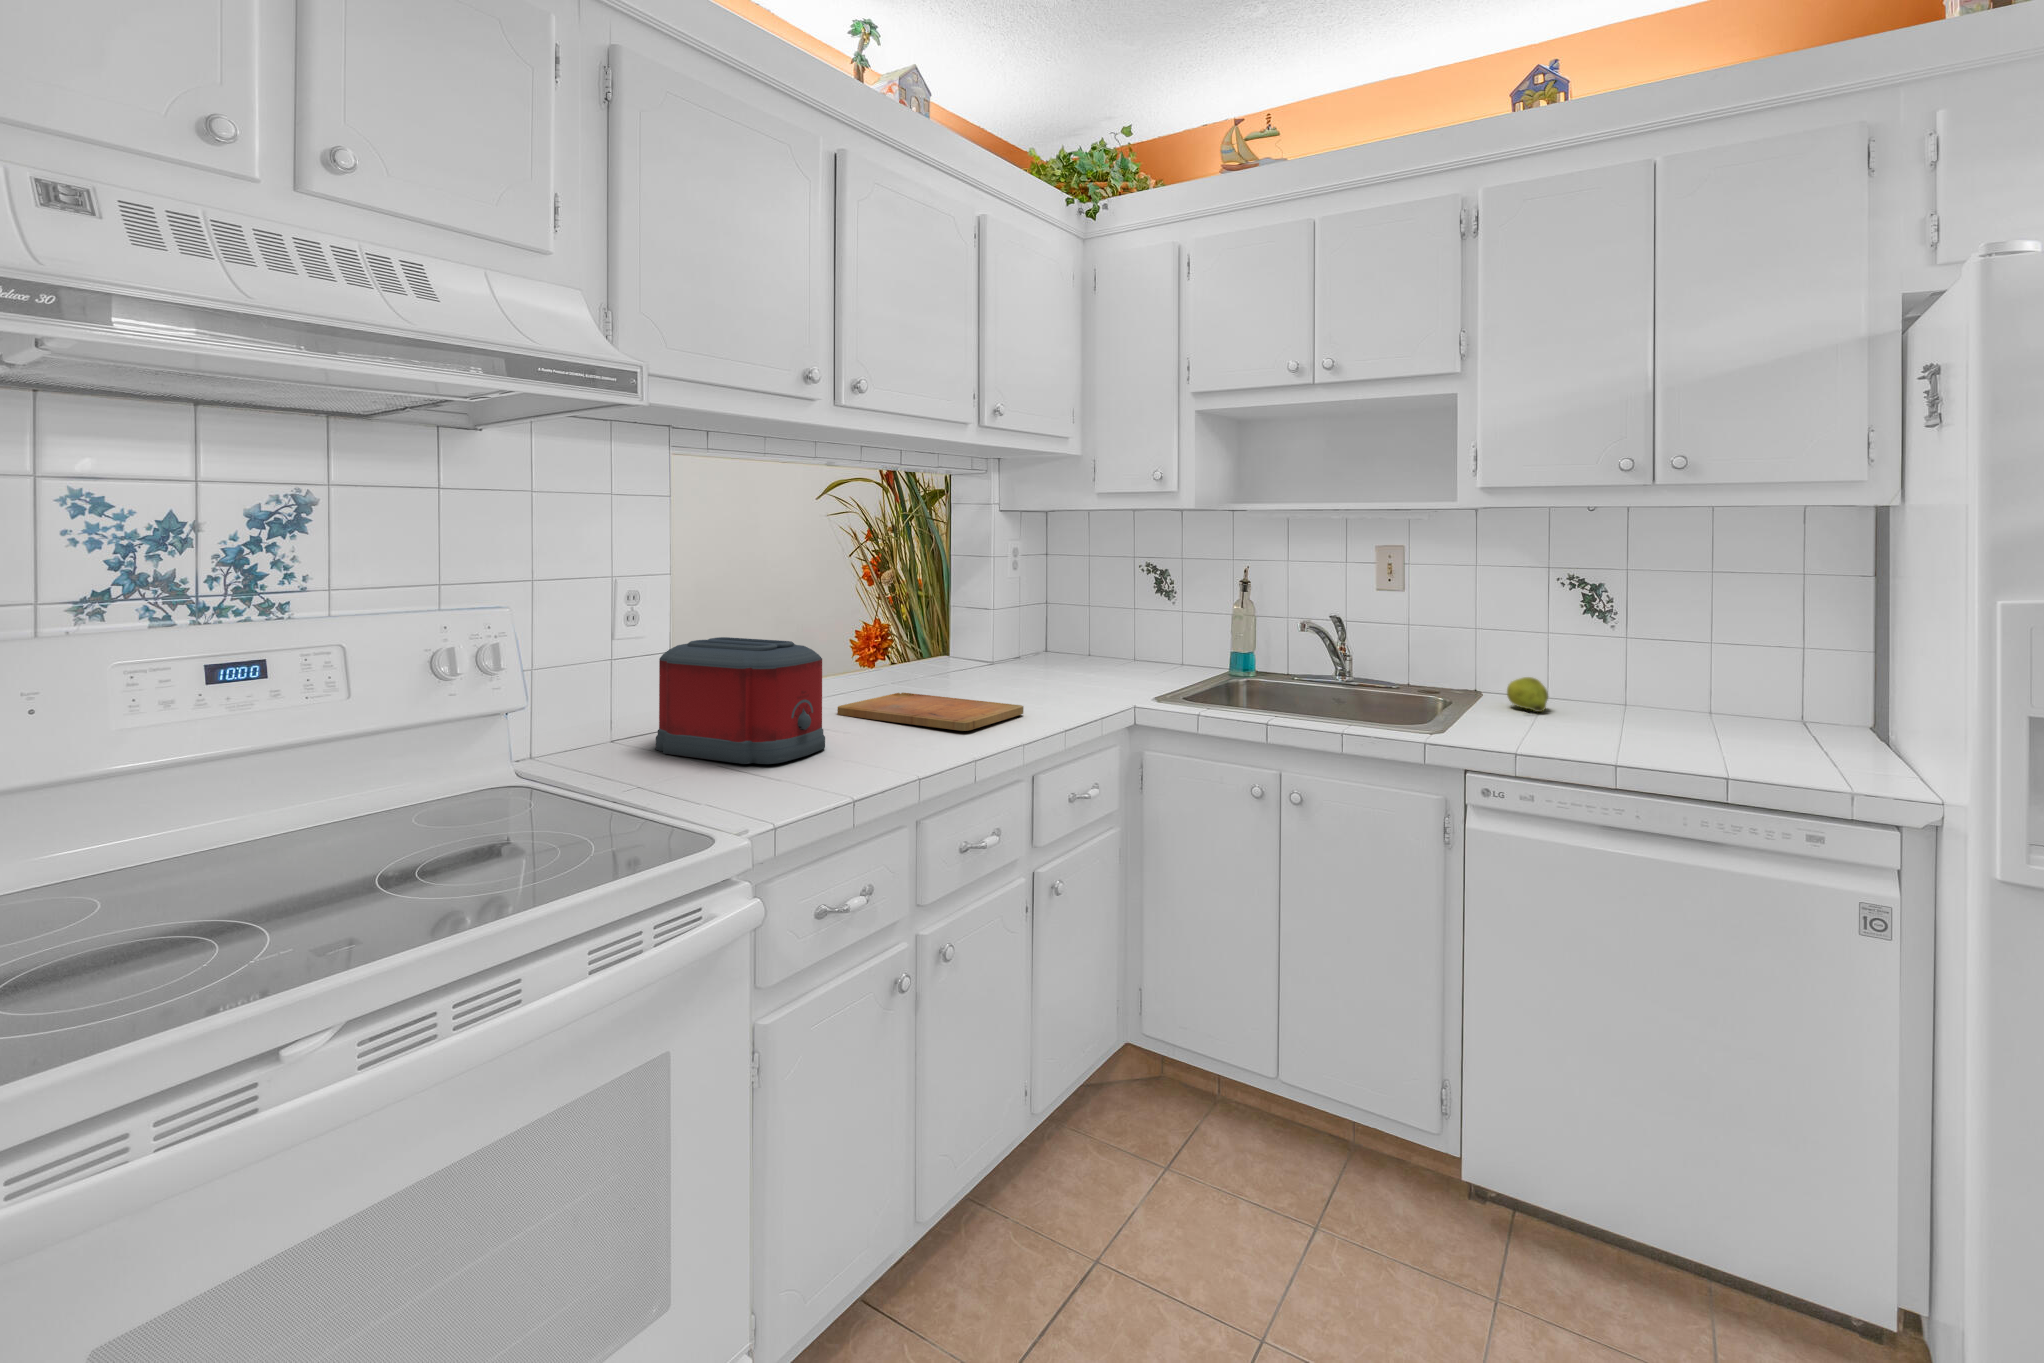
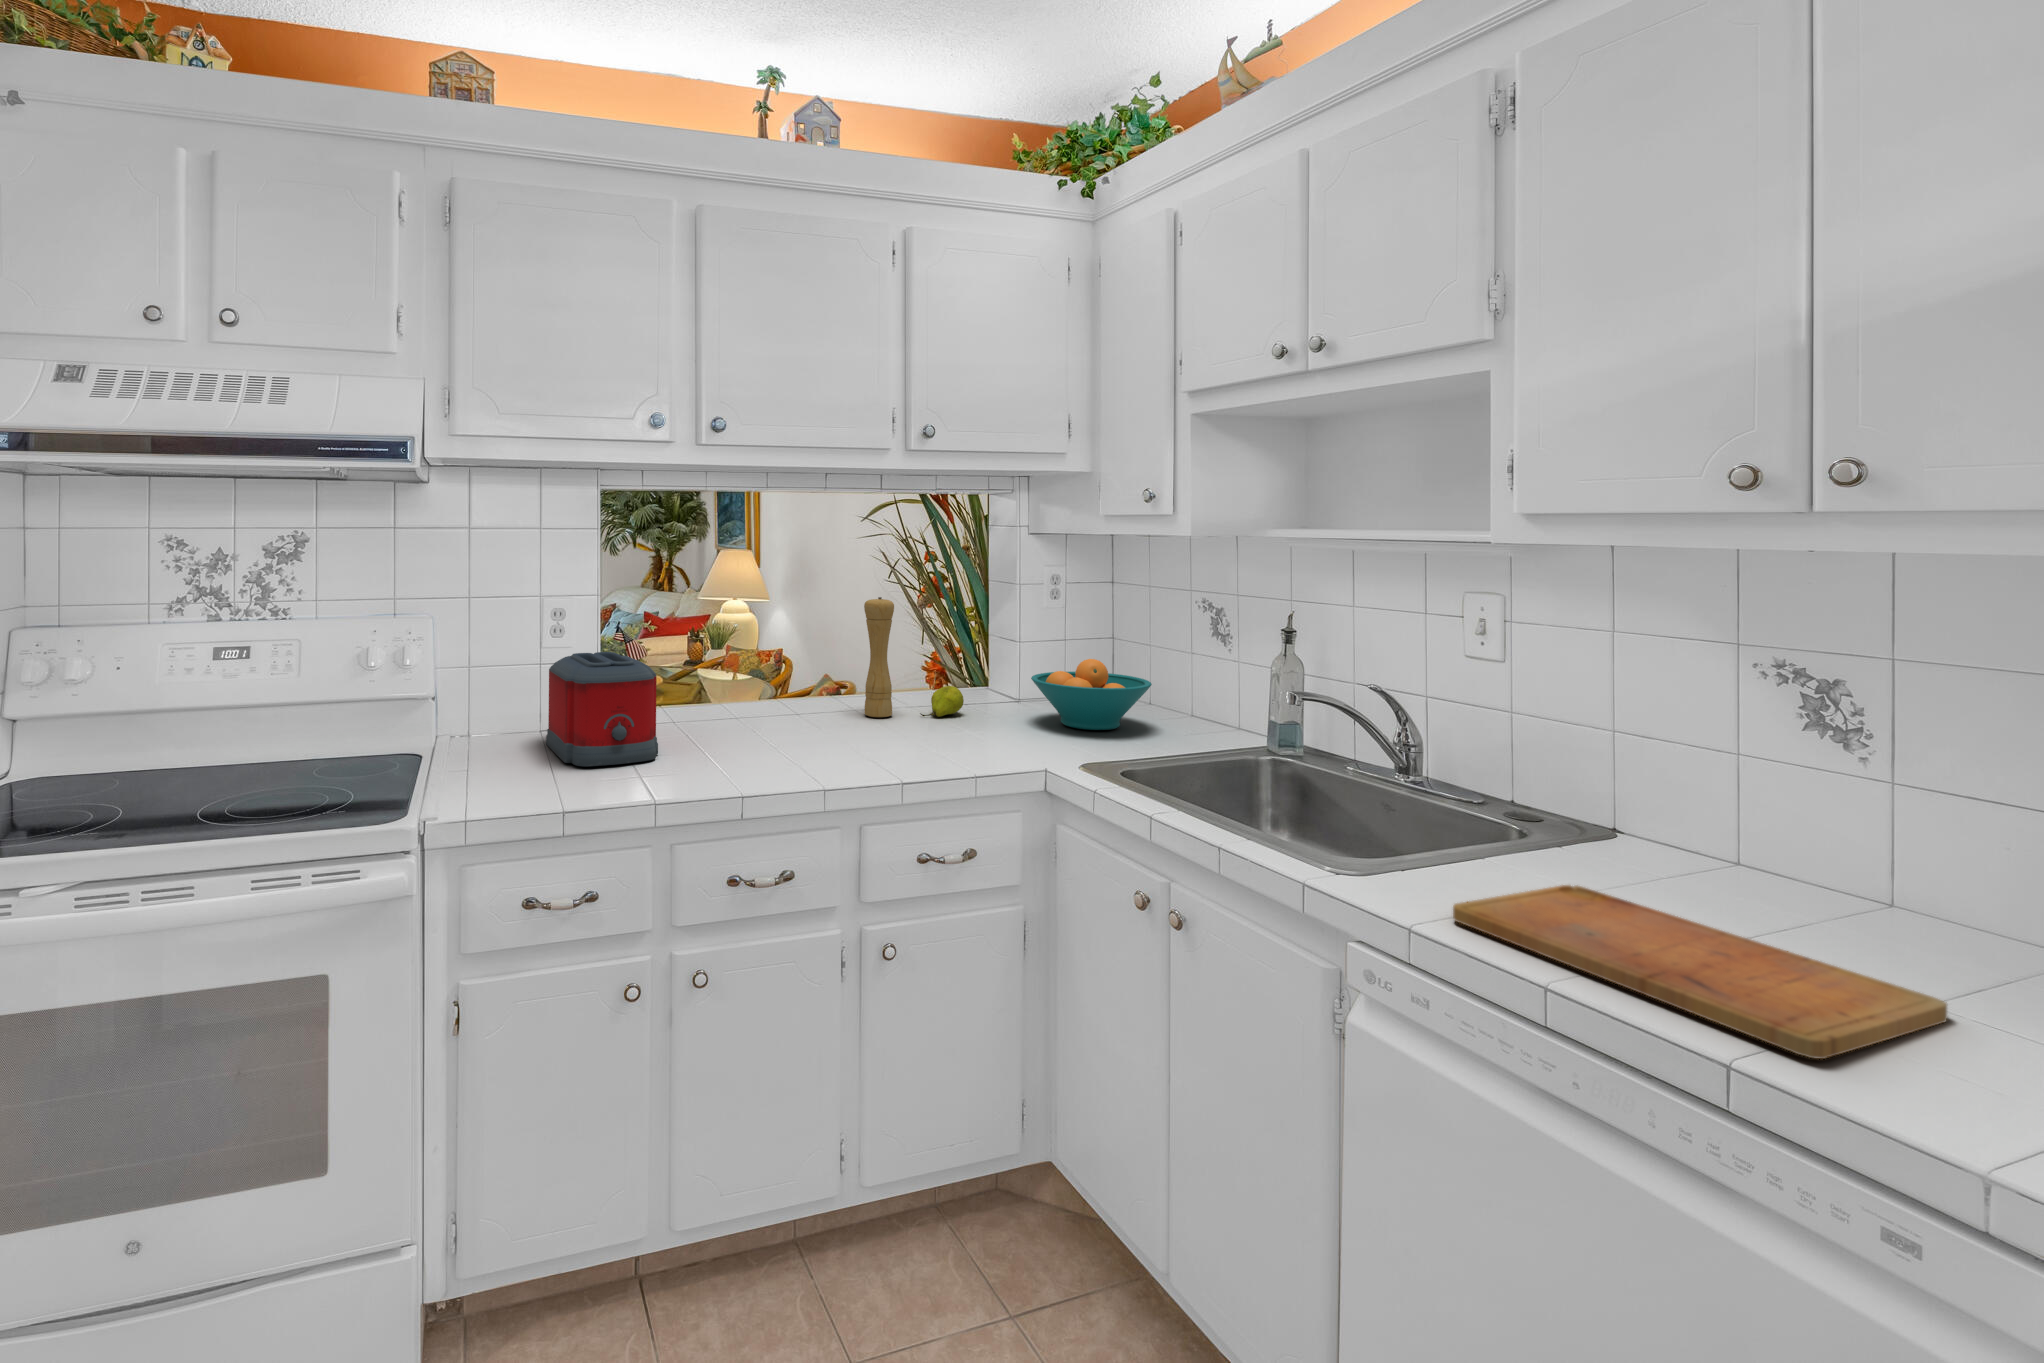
pepper mill: none [901,569,931,688] -> present [864,597,894,717]
fruit bowl: none [1037,616,1137,677] -> present [1031,659,1152,730]
fruit: present [1507,677,1548,712] -> present [920,686,964,717]
cutting board: present [838,693,1023,731] -> present [1453,885,1947,1059]

